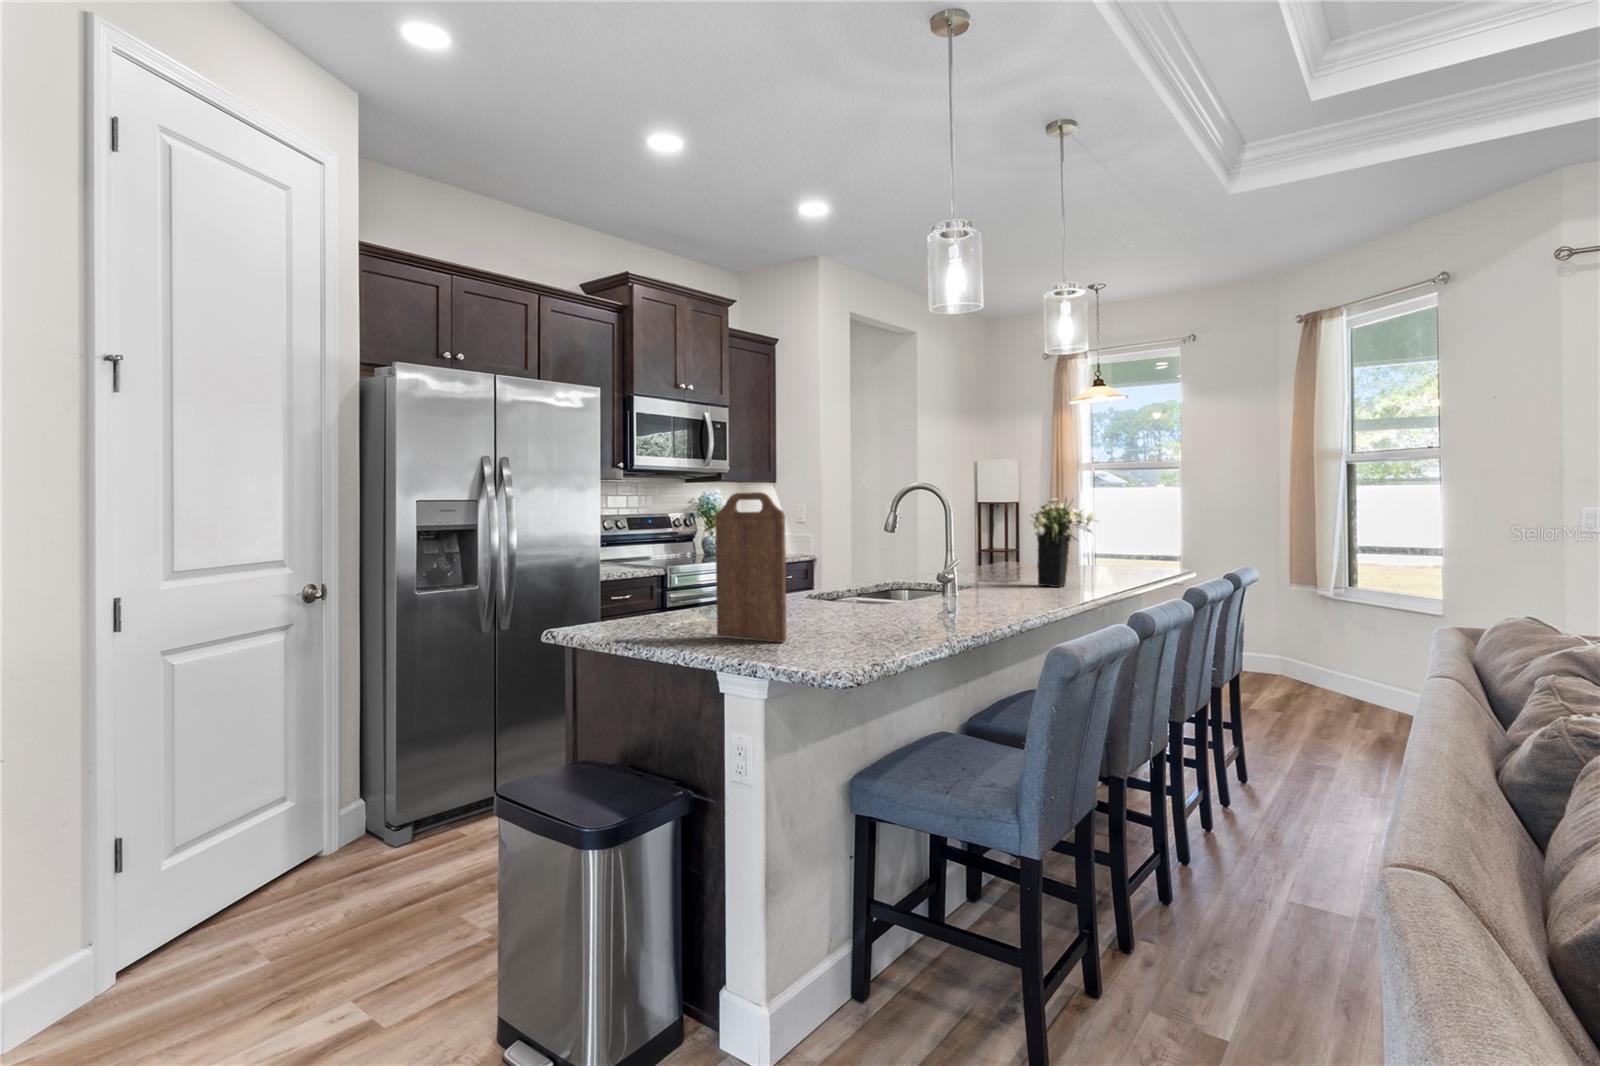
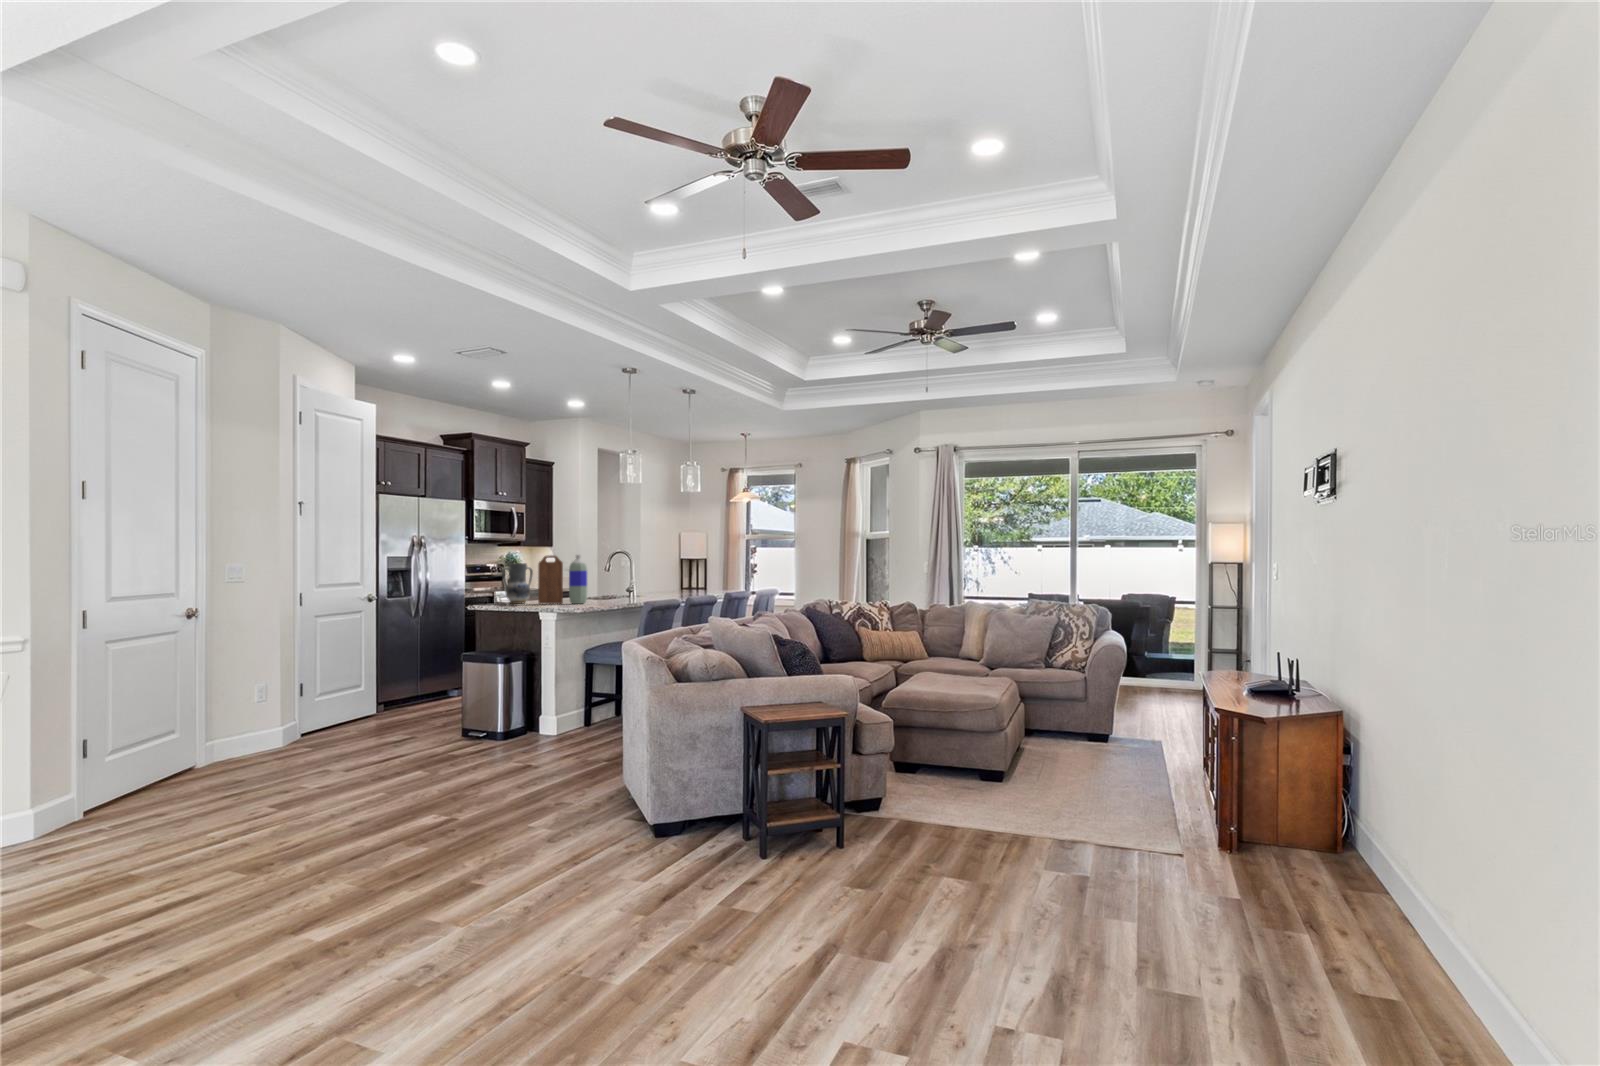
bottle: none [804,489,861,649] -> present [569,555,587,604]
flower arrangement: present [1032,498,1094,587] -> none [667,556,699,595]
vase: none [621,515,707,630] -> present [502,563,533,604]

